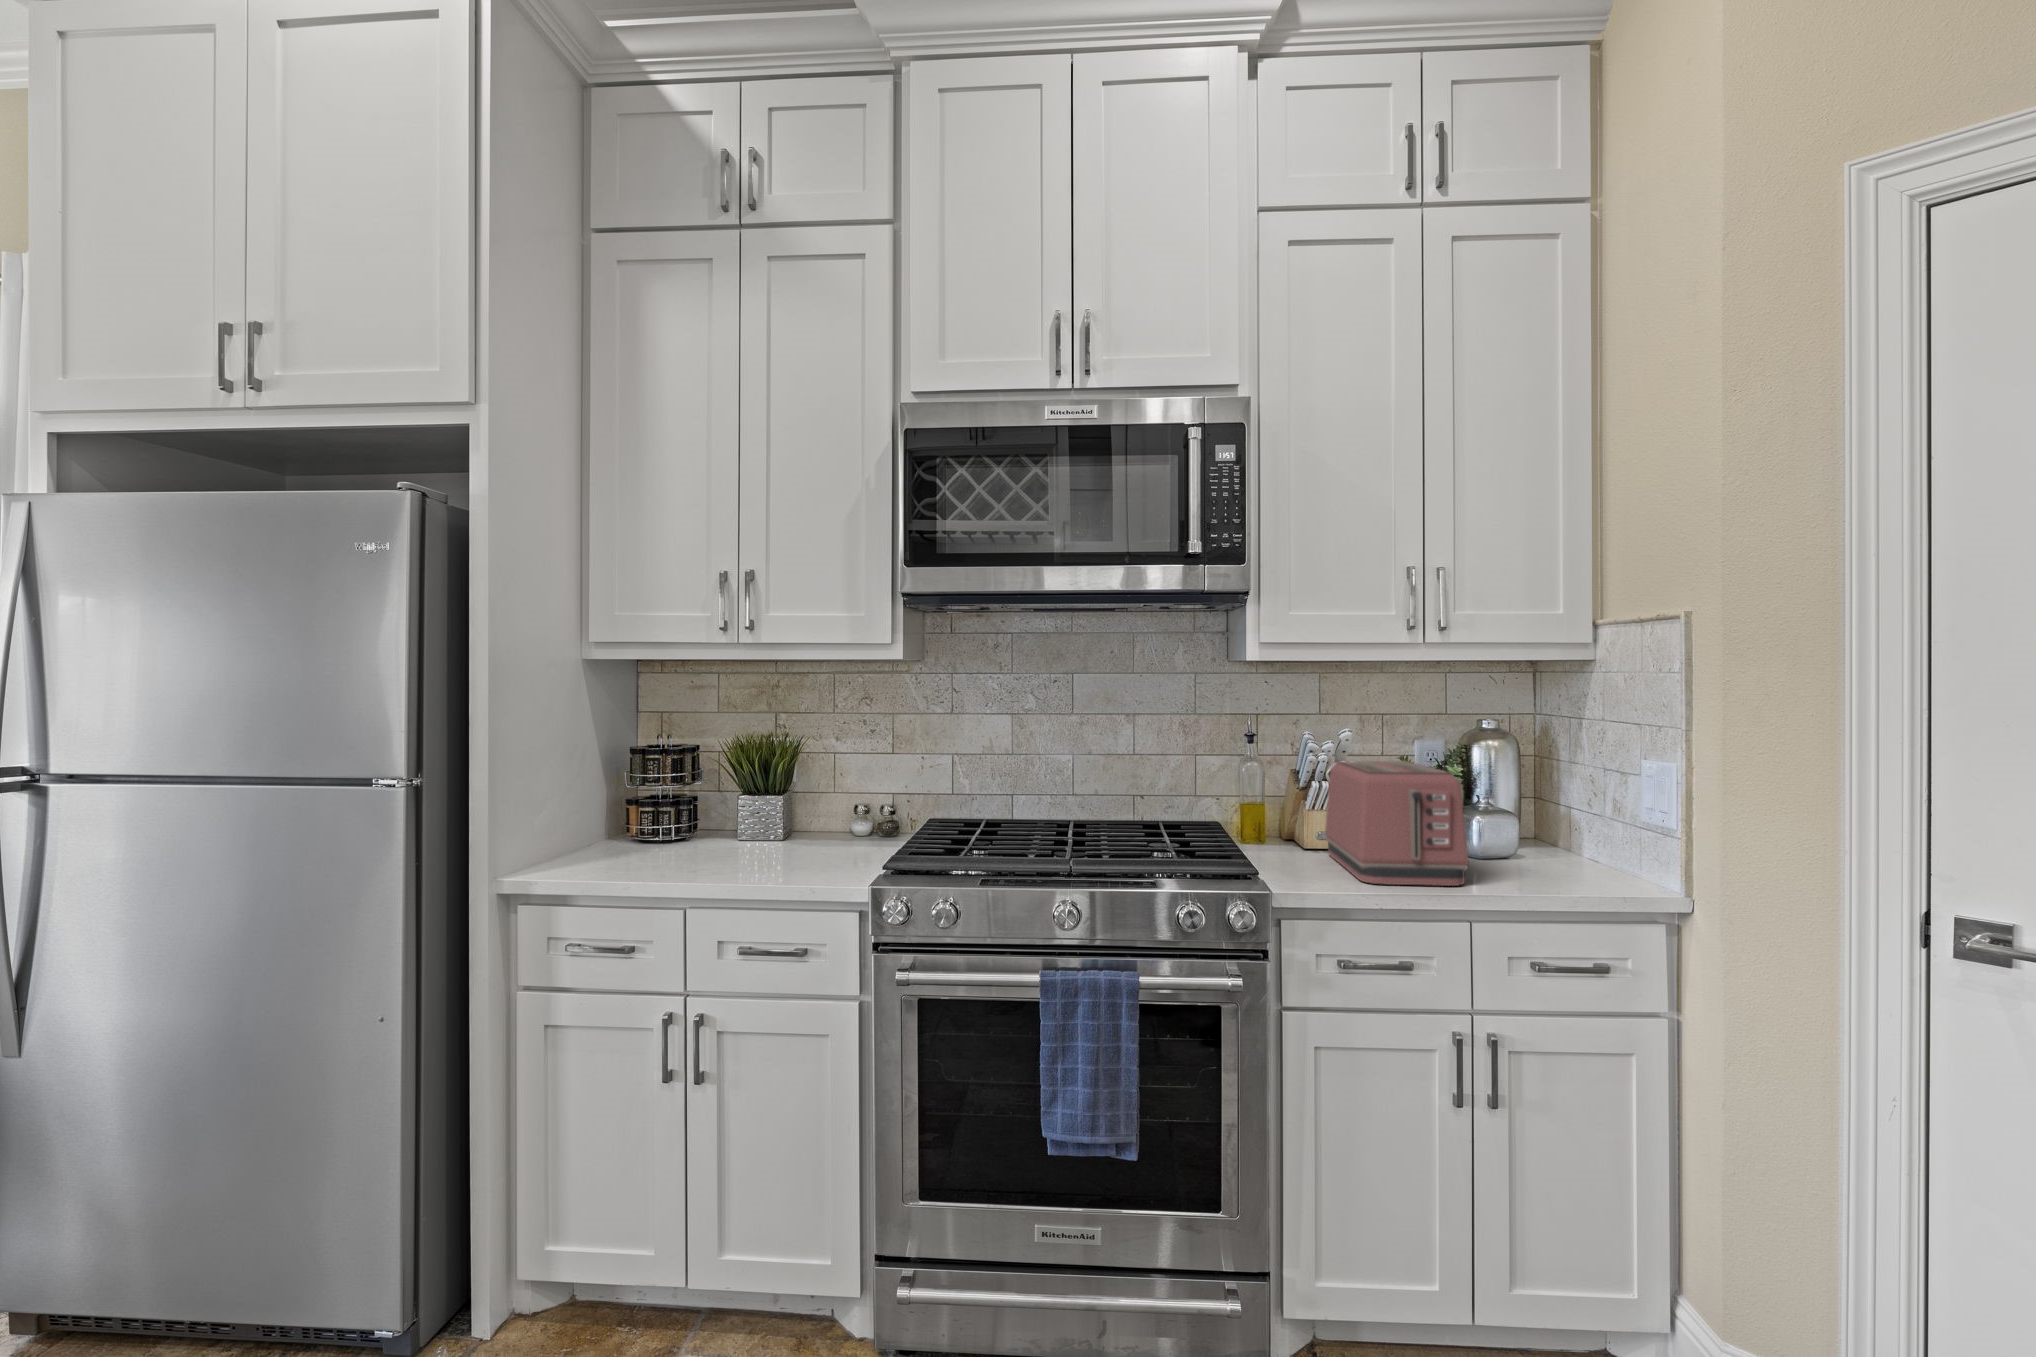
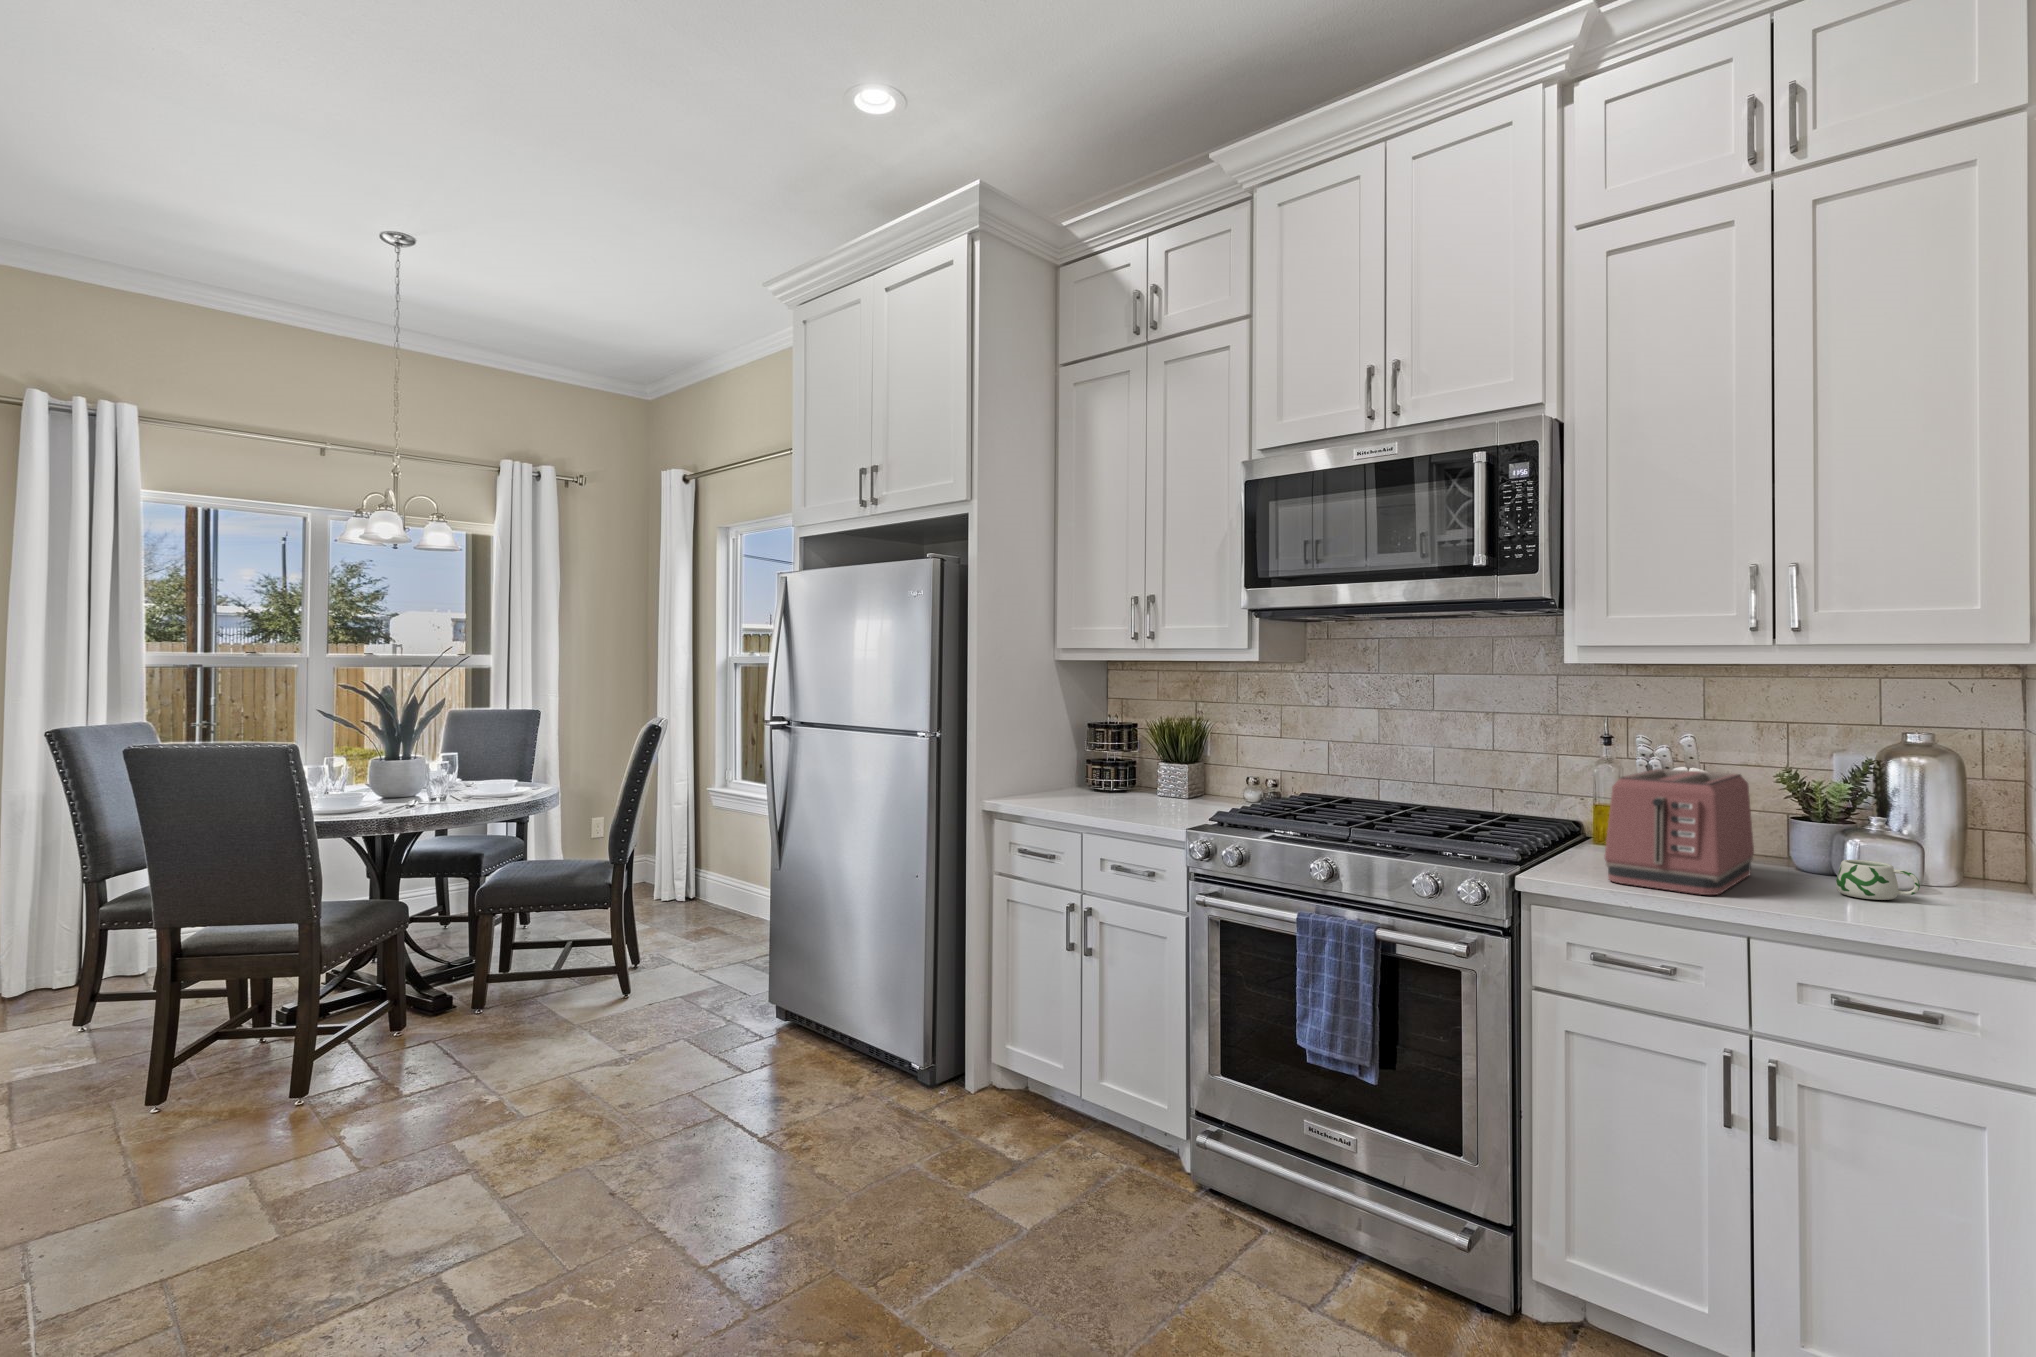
mug: none [1501,832,1567,868] -> present [1836,860,1920,900]

